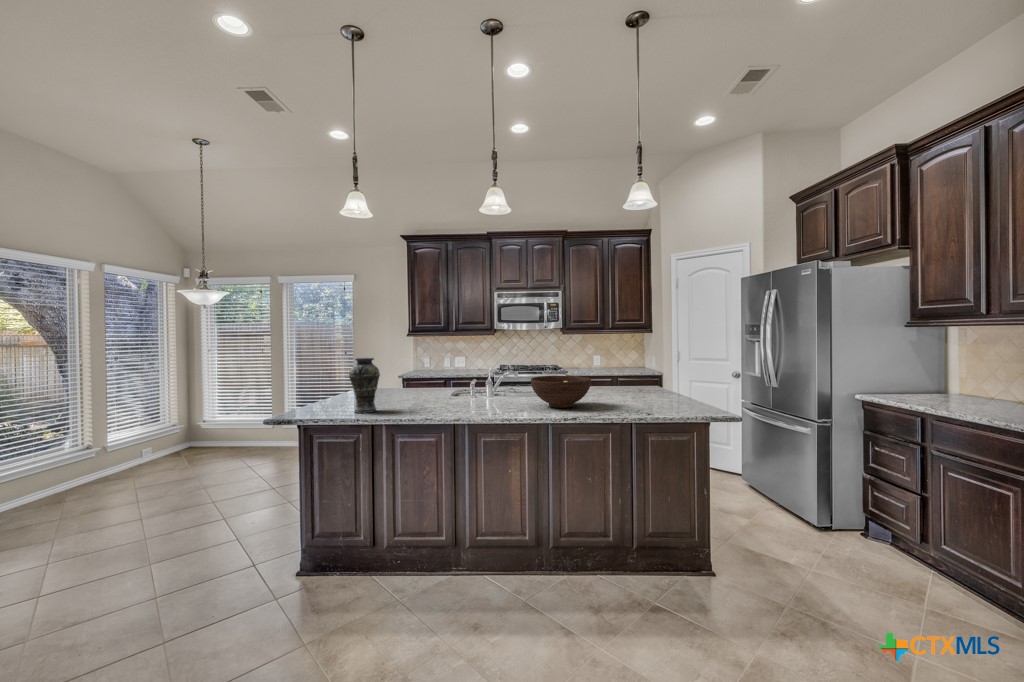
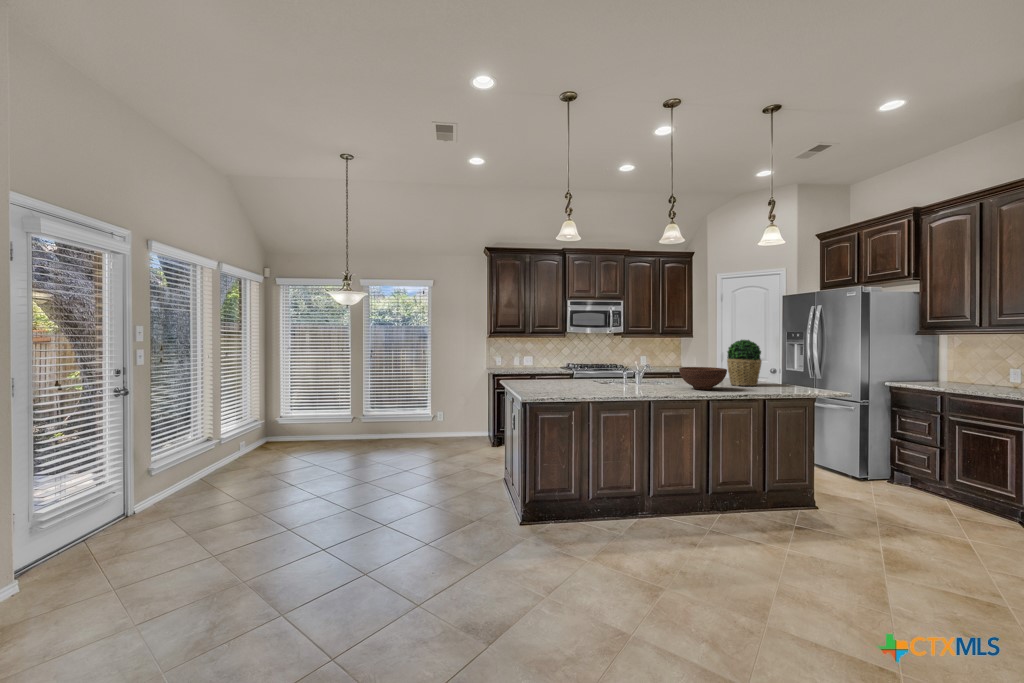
potted plant: none [617,338,662,401] -> present [727,340,762,386]
vase: present [349,357,380,413] -> none [558,352,581,394]

